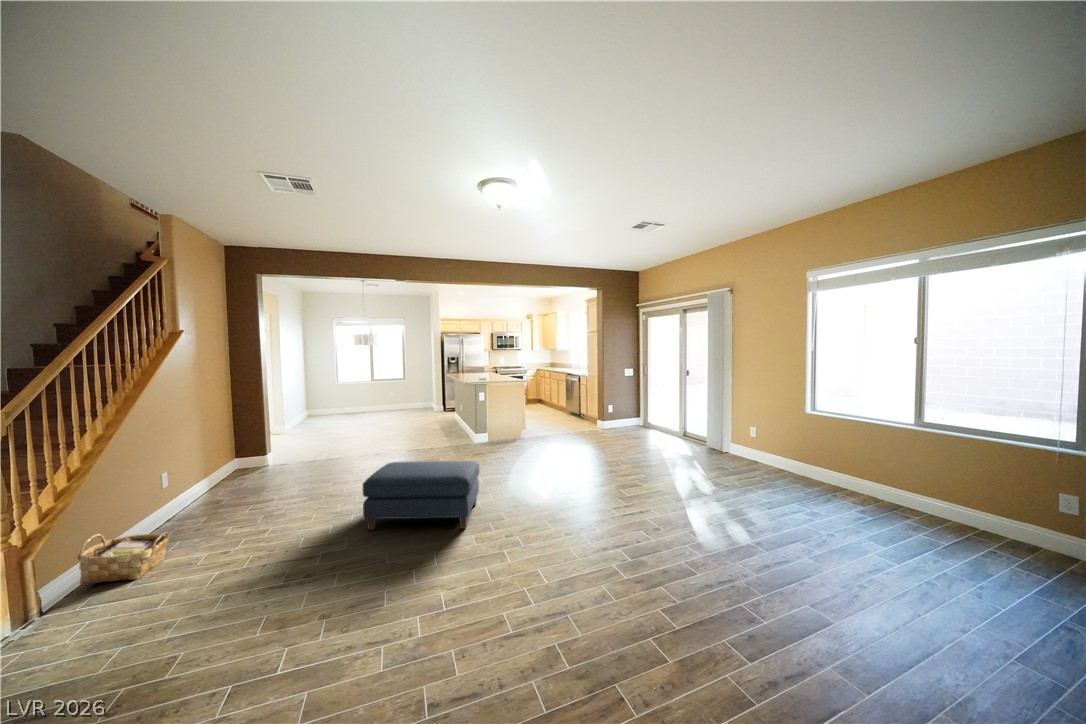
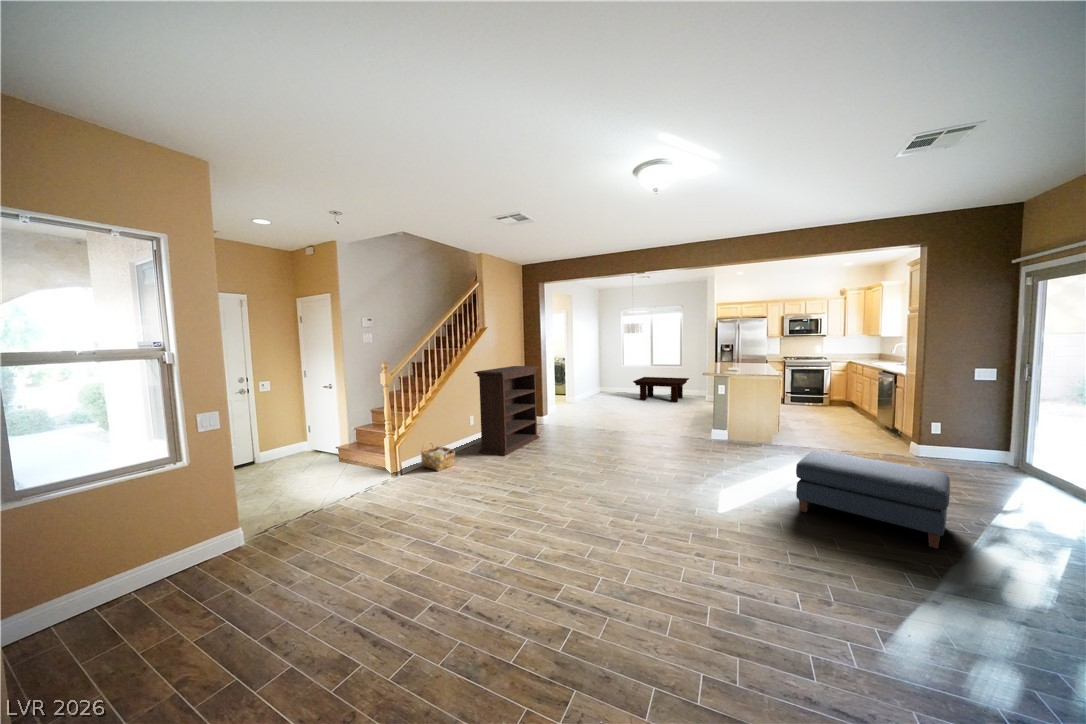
bookshelf: none [186,386,286,527] -> present [474,366,540,456]
coffee table: none [363,391,418,418] -> present [633,377,689,403]
ottoman: present [363,461,479,530] -> present [796,451,950,549]

